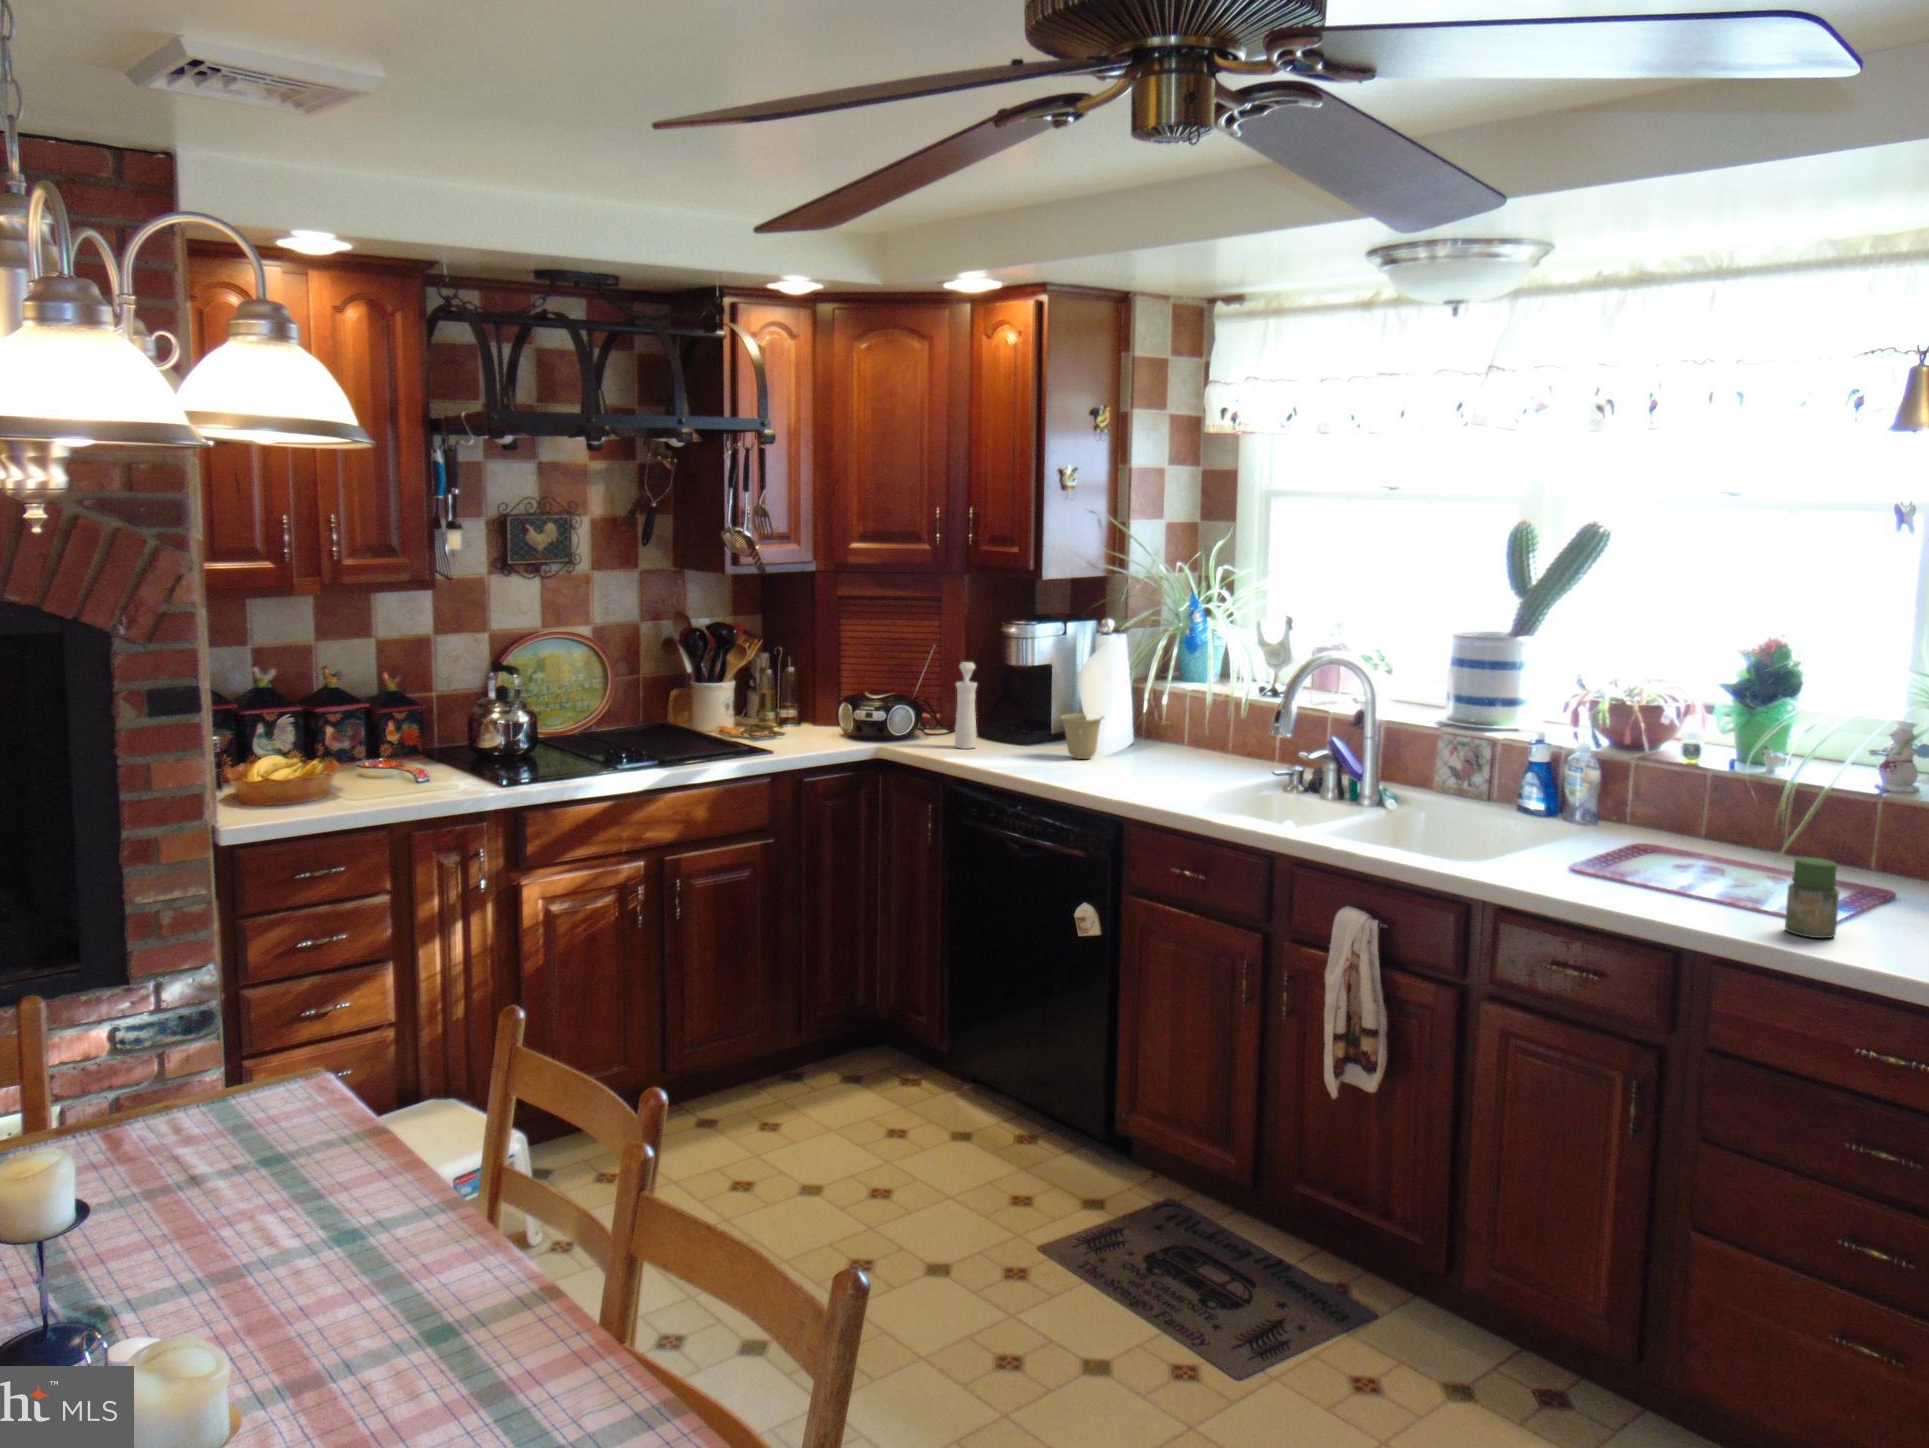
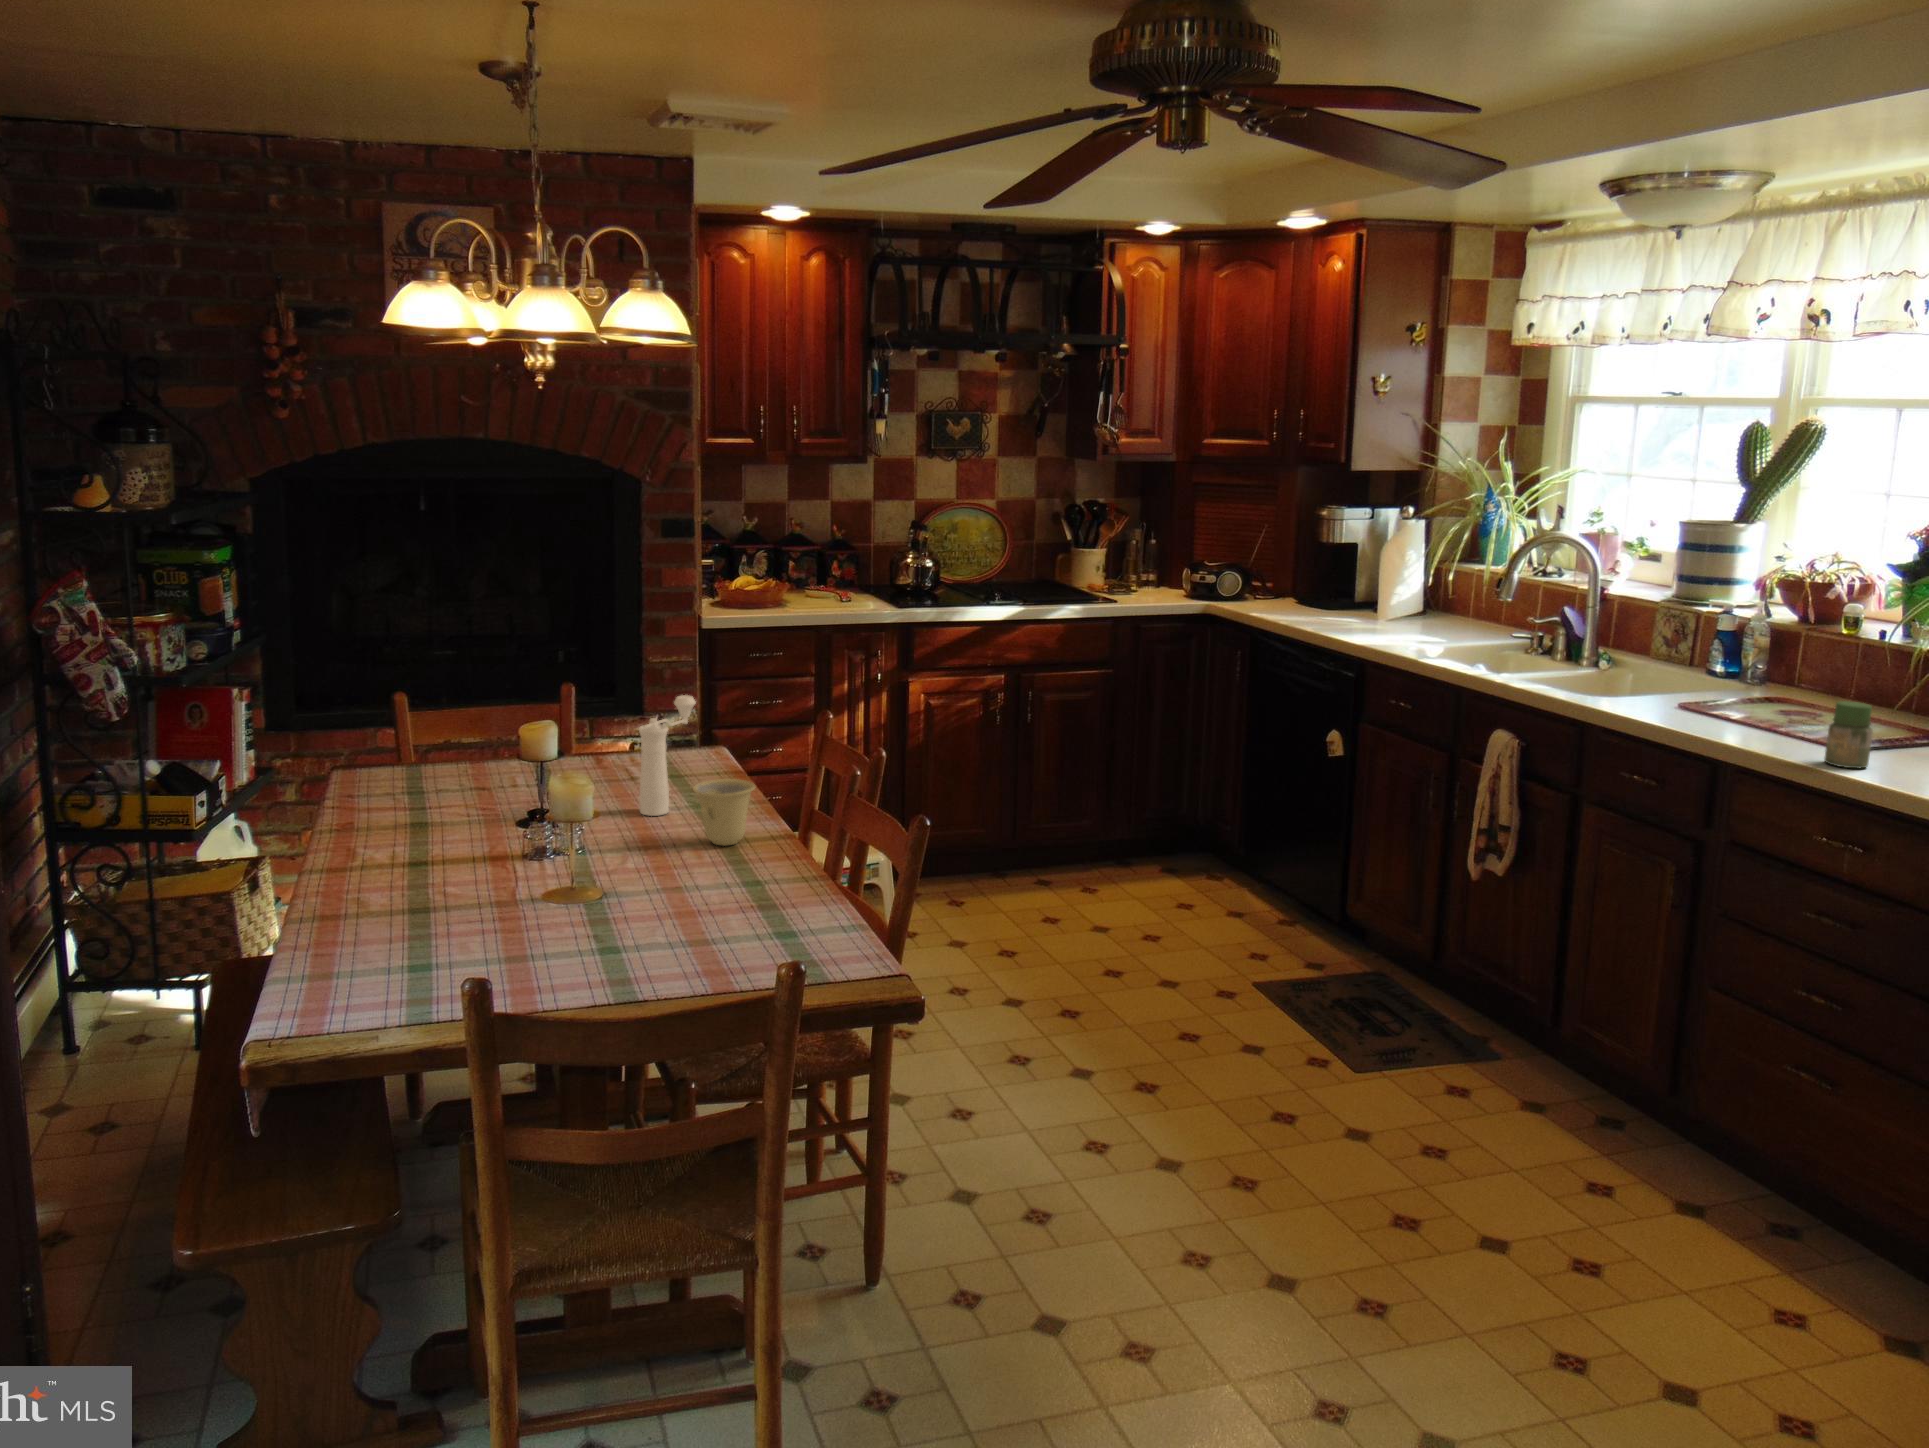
pepper mill: present [955,662,977,749] -> present [639,695,696,816]
cup: present [1060,713,1104,759] -> present [693,779,755,845]

